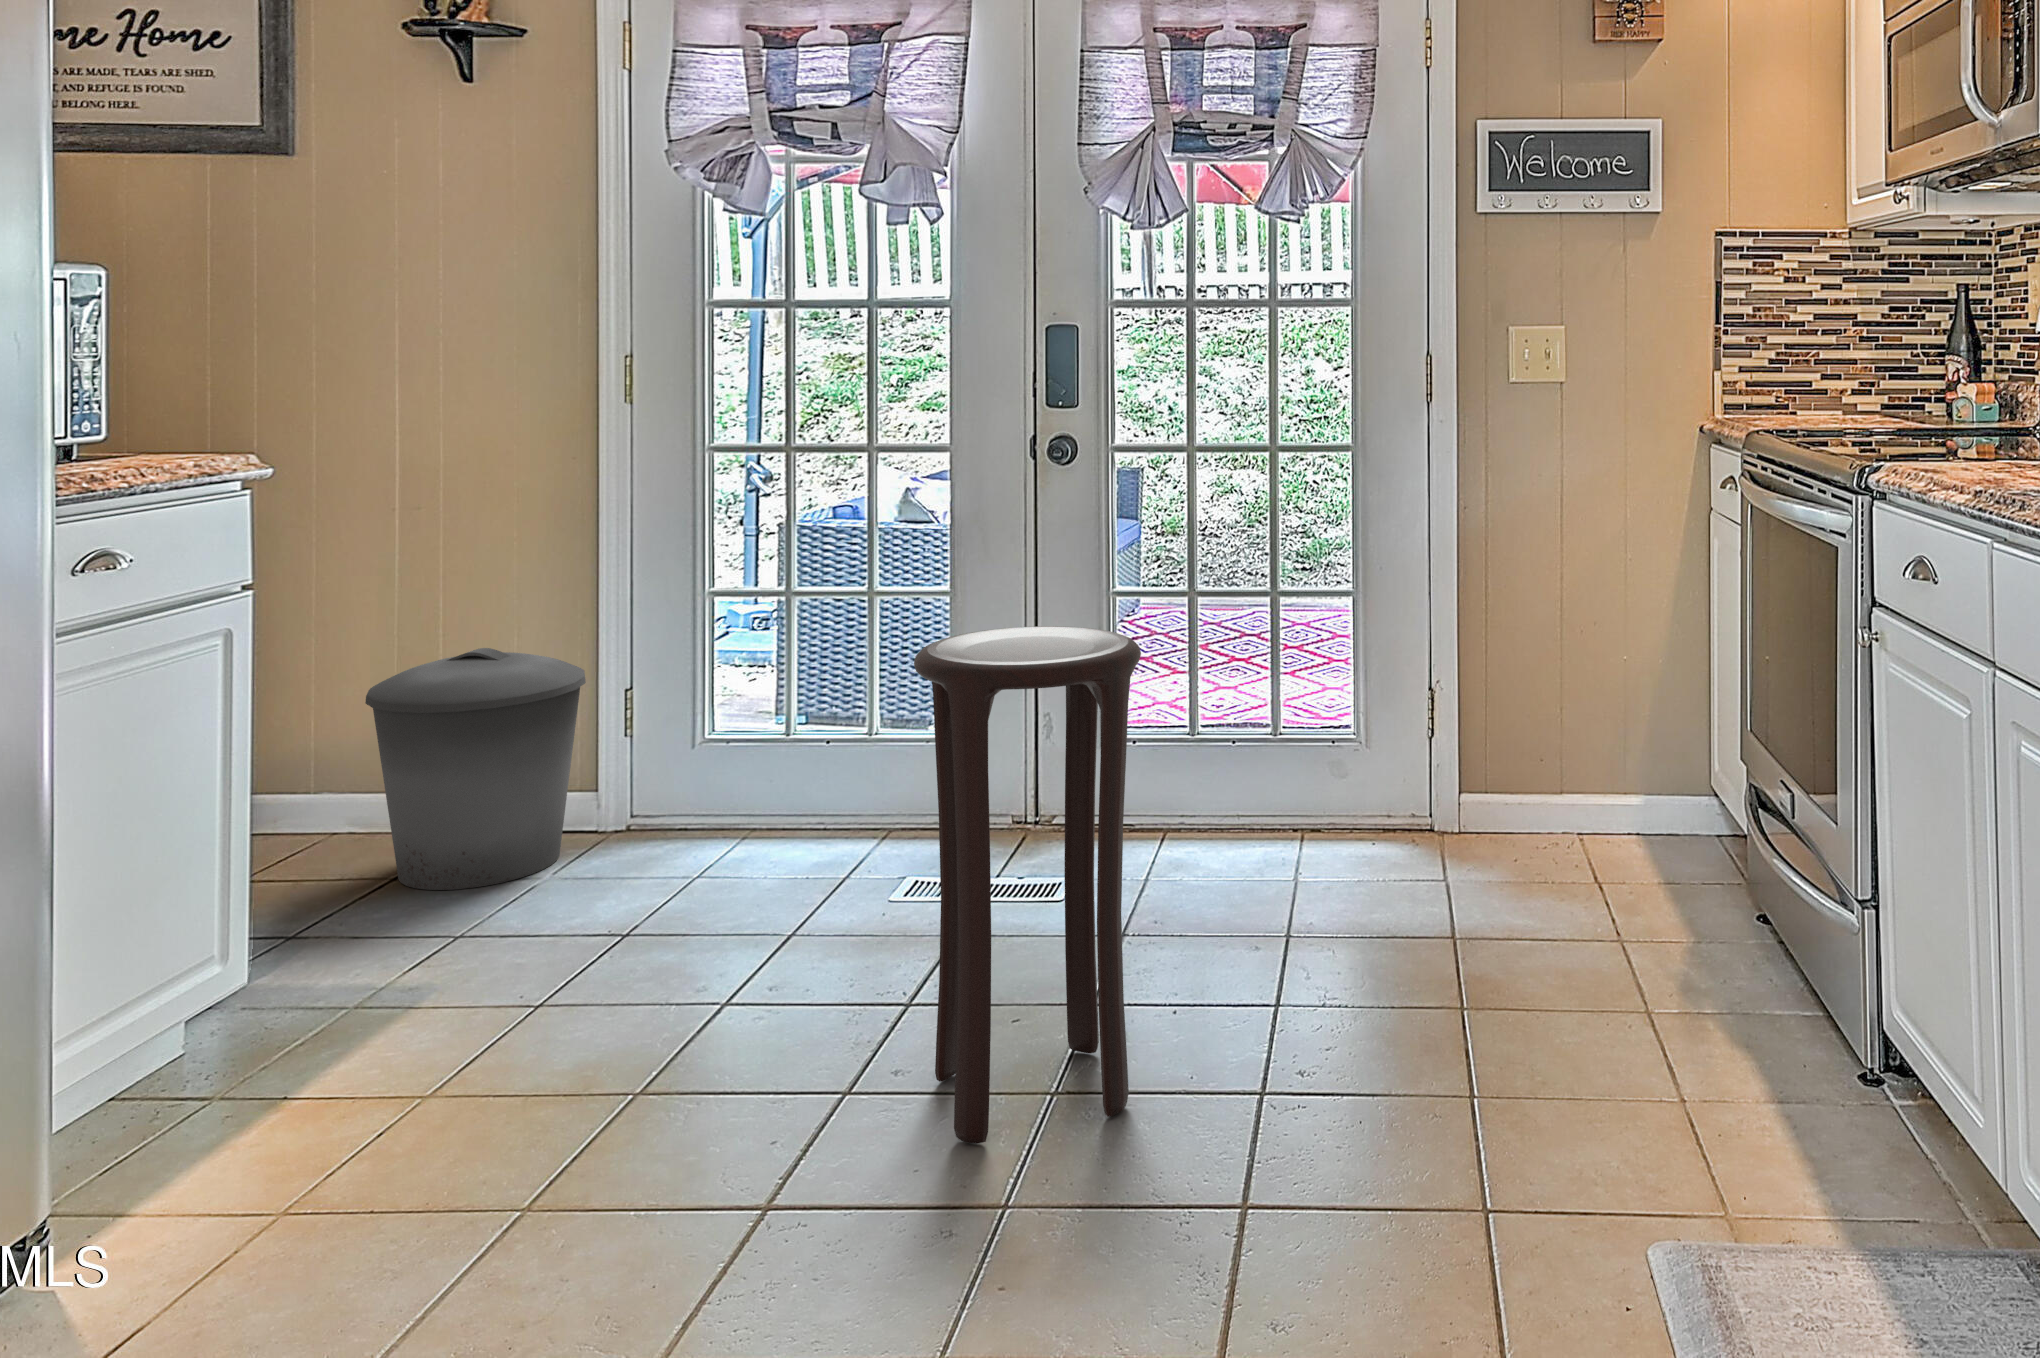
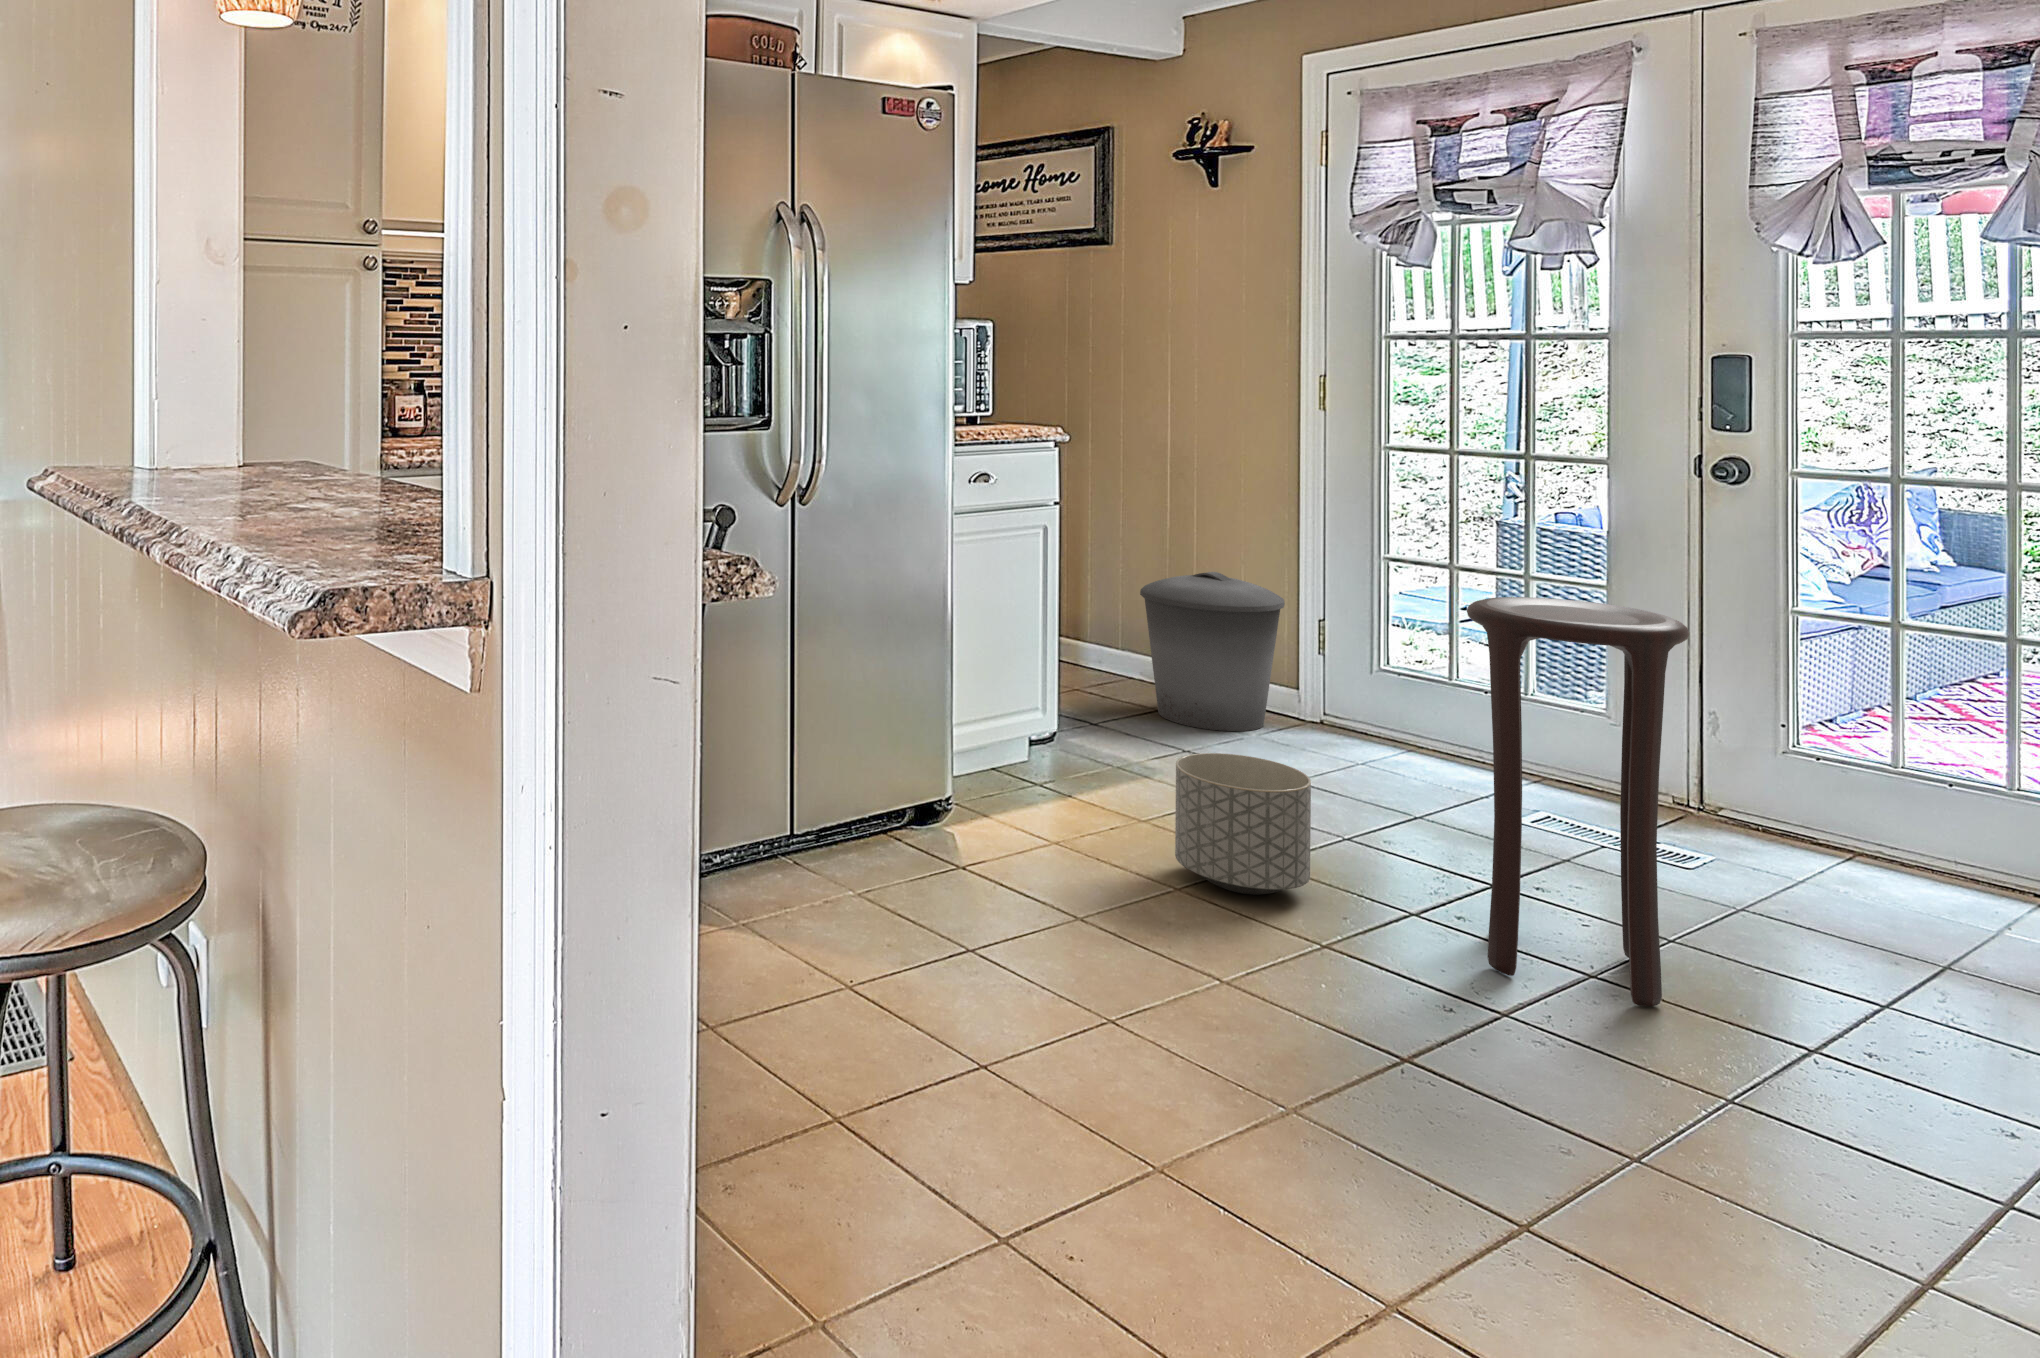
planter: none [503,942,713,1178] -> present [1175,753,1311,895]

